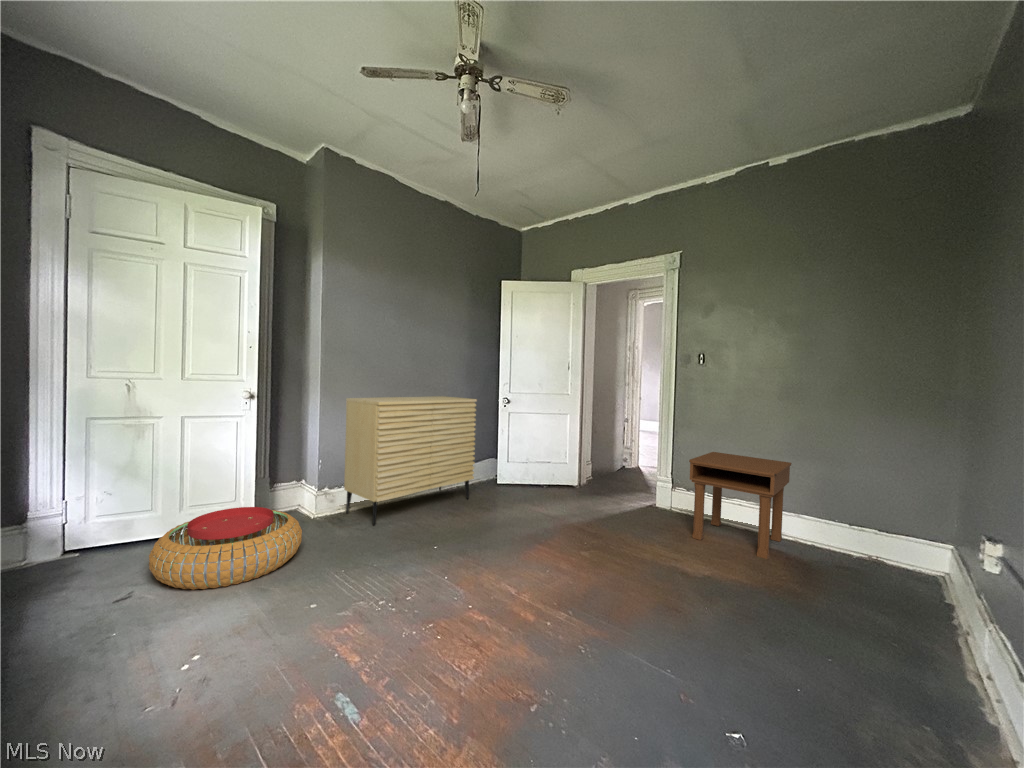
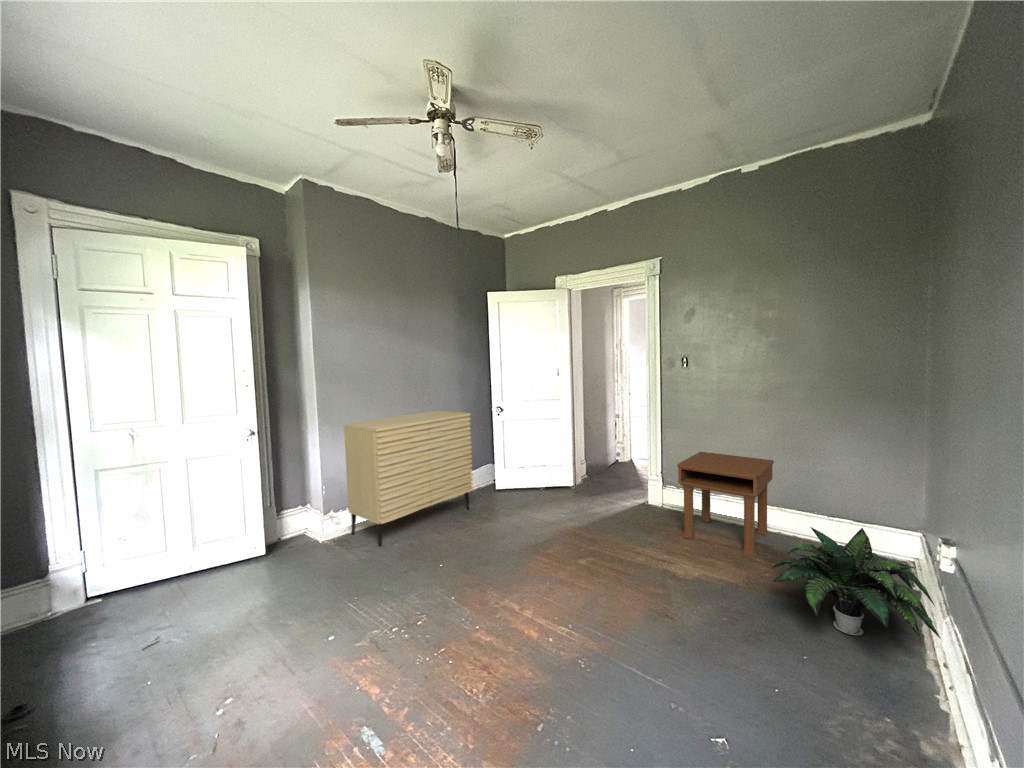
pouf: present [149,507,302,590] -> none [170,542,313,630]
potted plant: none [789,519,985,649] -> present [772,527,941,639]

